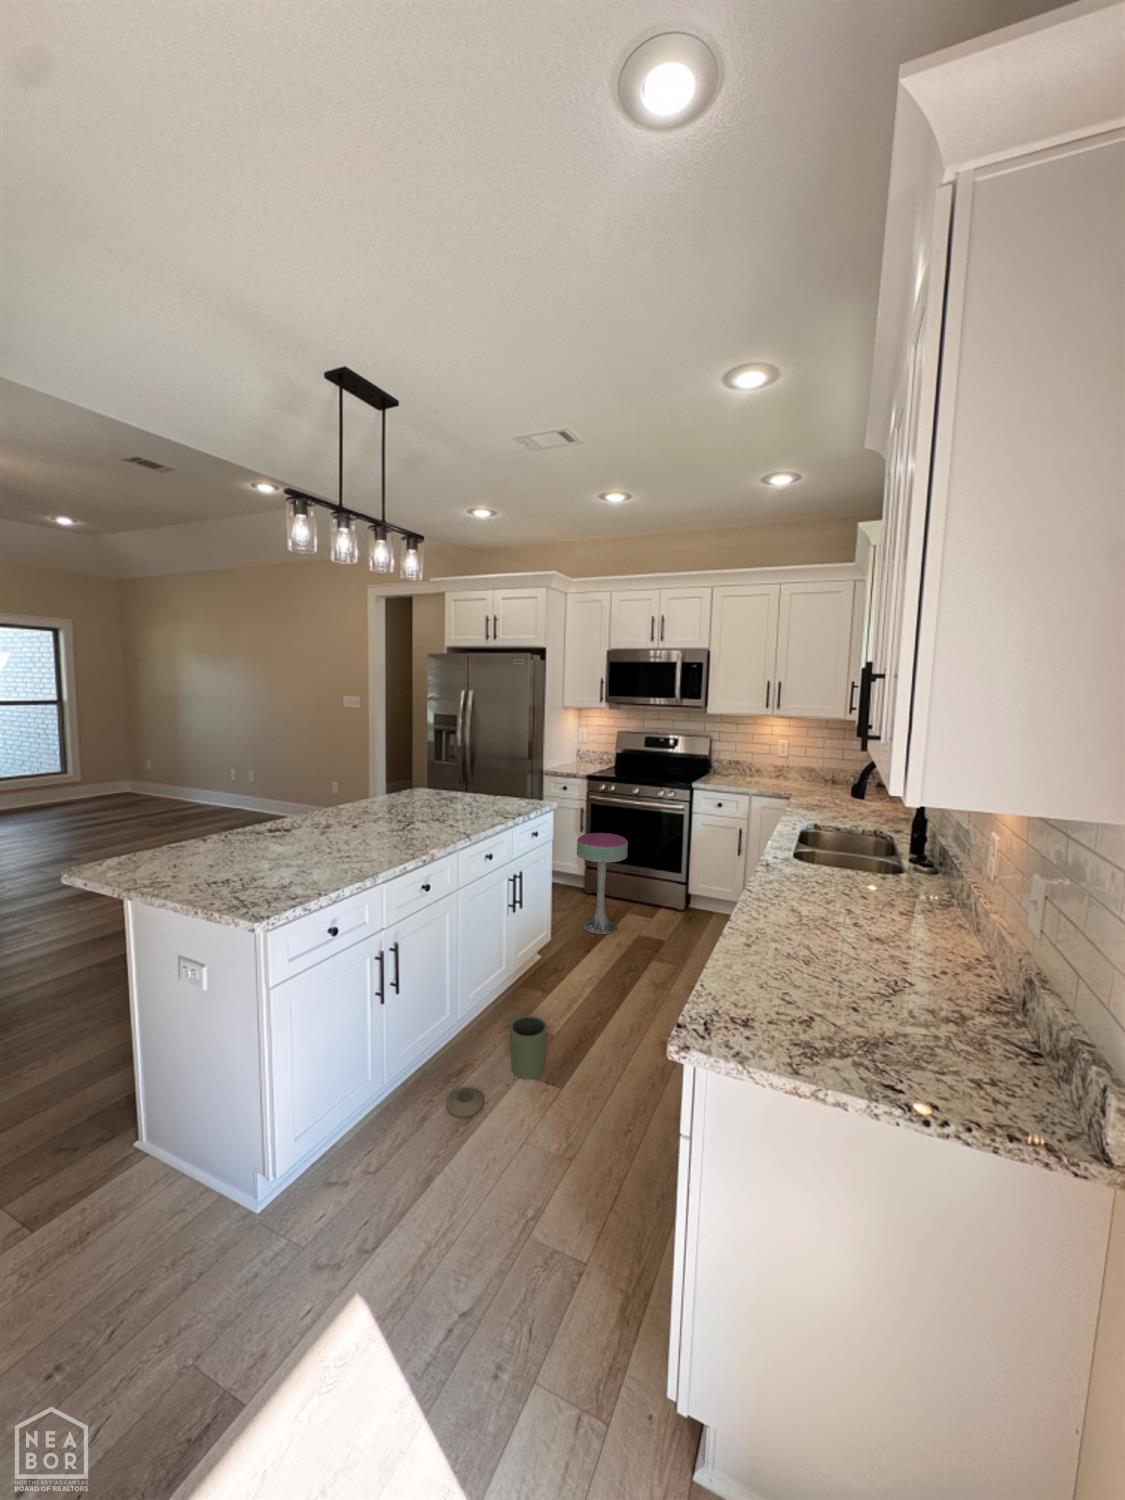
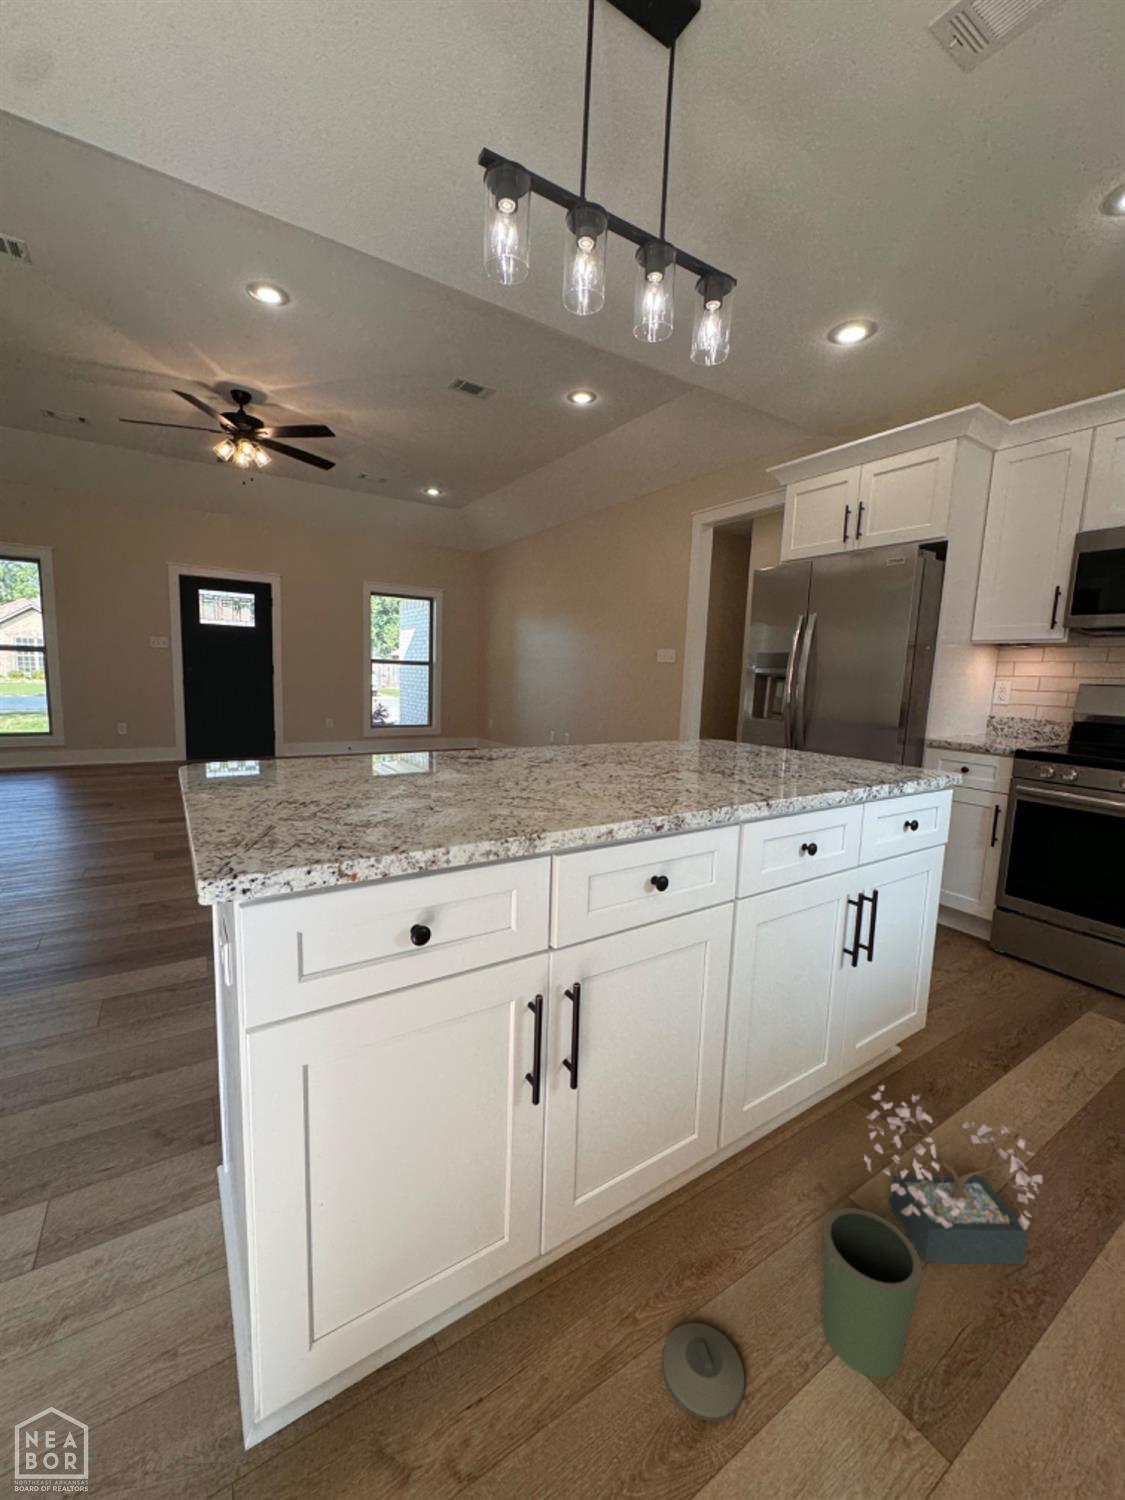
bar stool: present [577,833,628,934] -> none [988,848,1115,1044]
decorative plant: none [524,964,595,1036] -> present [864,1085,1042,1264]

